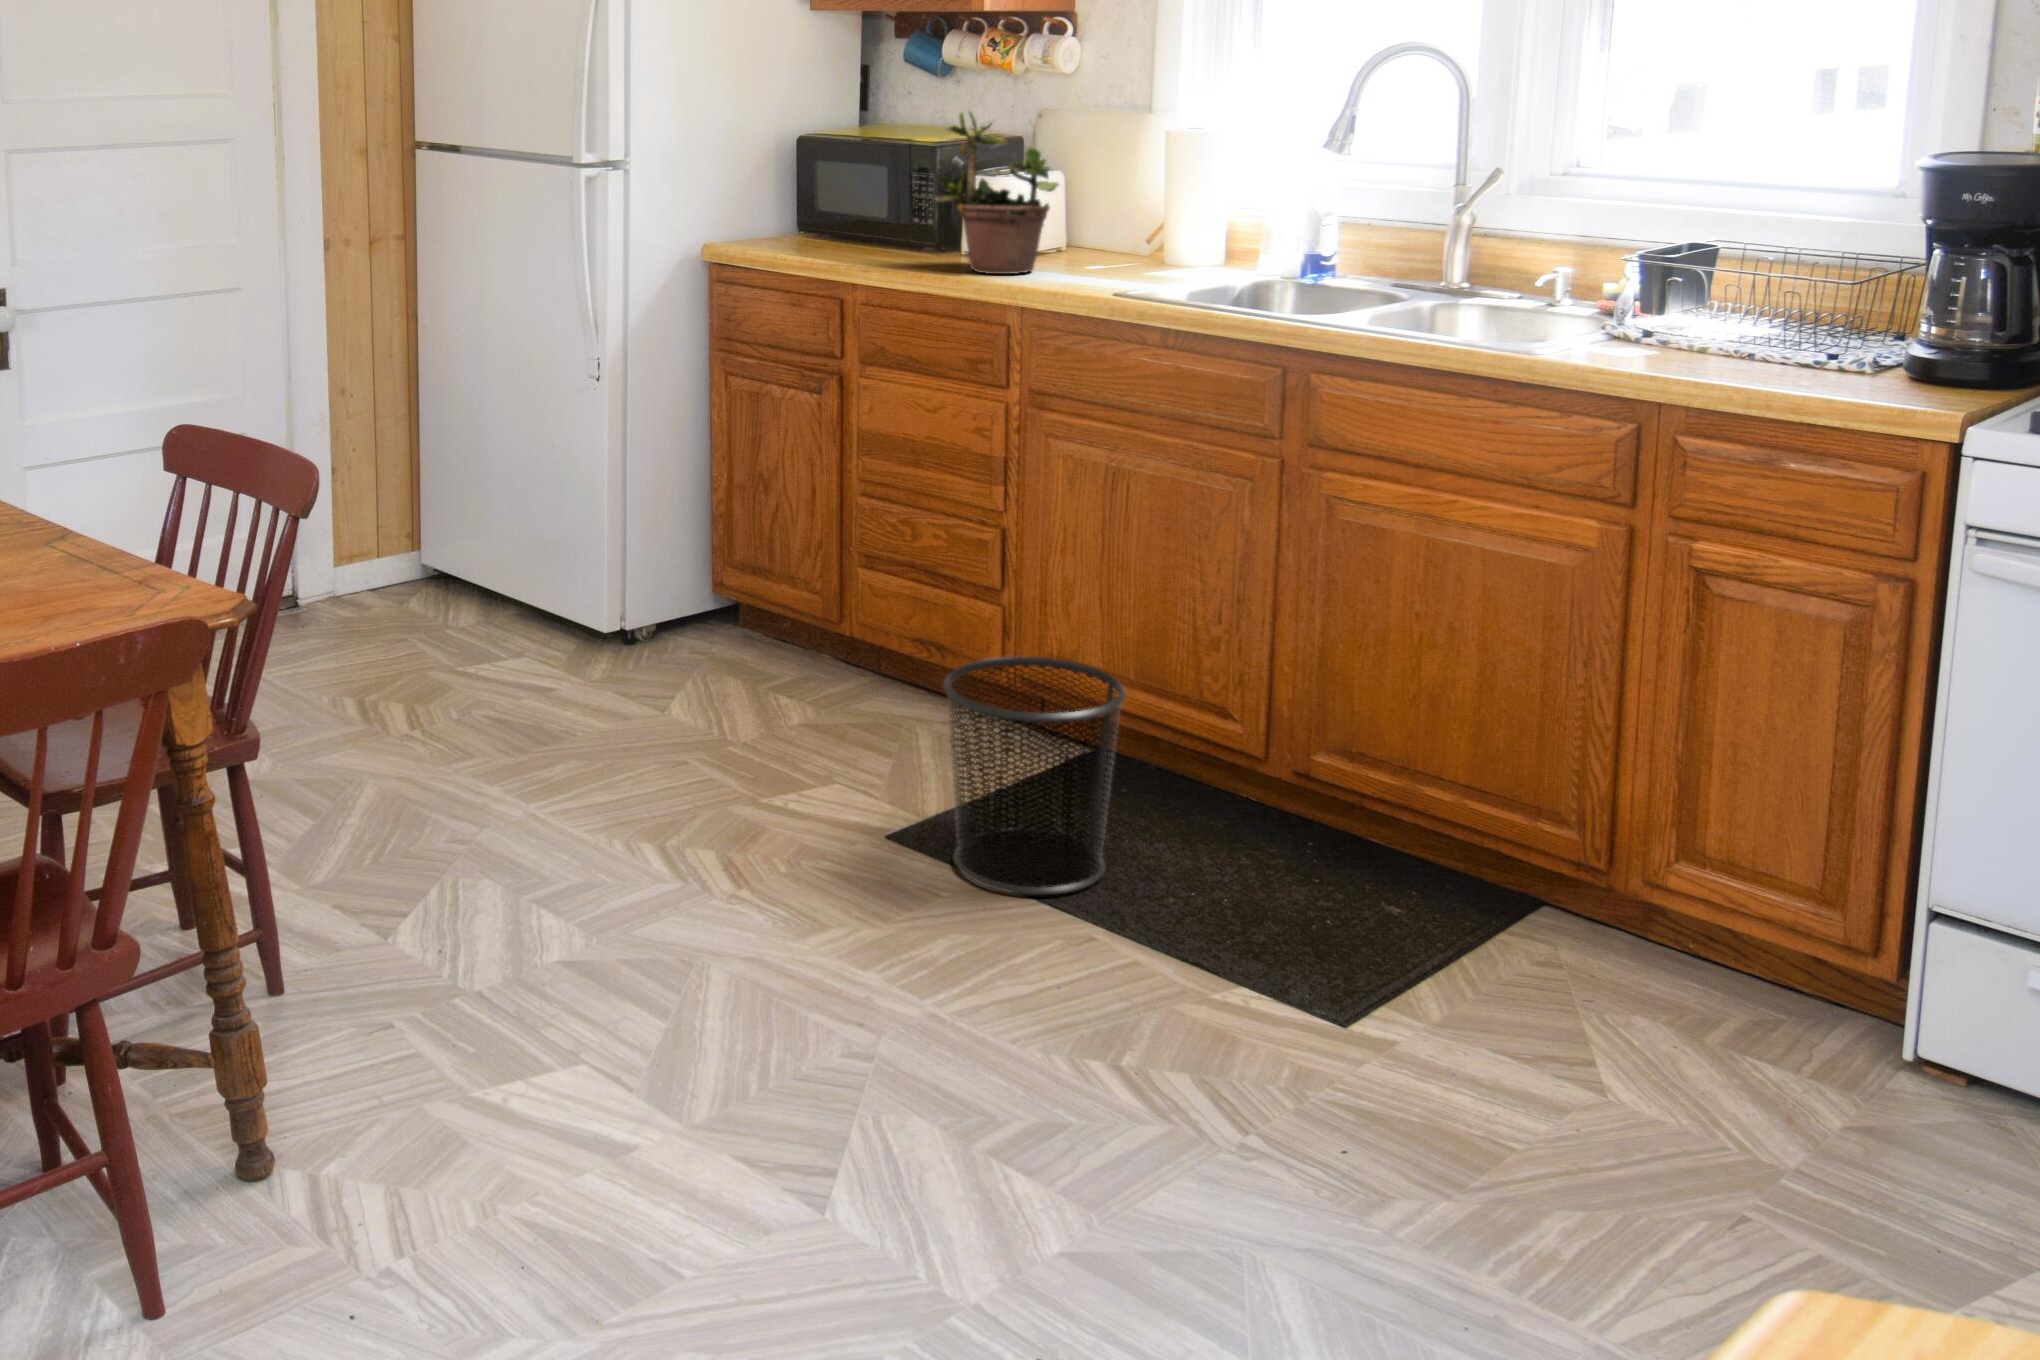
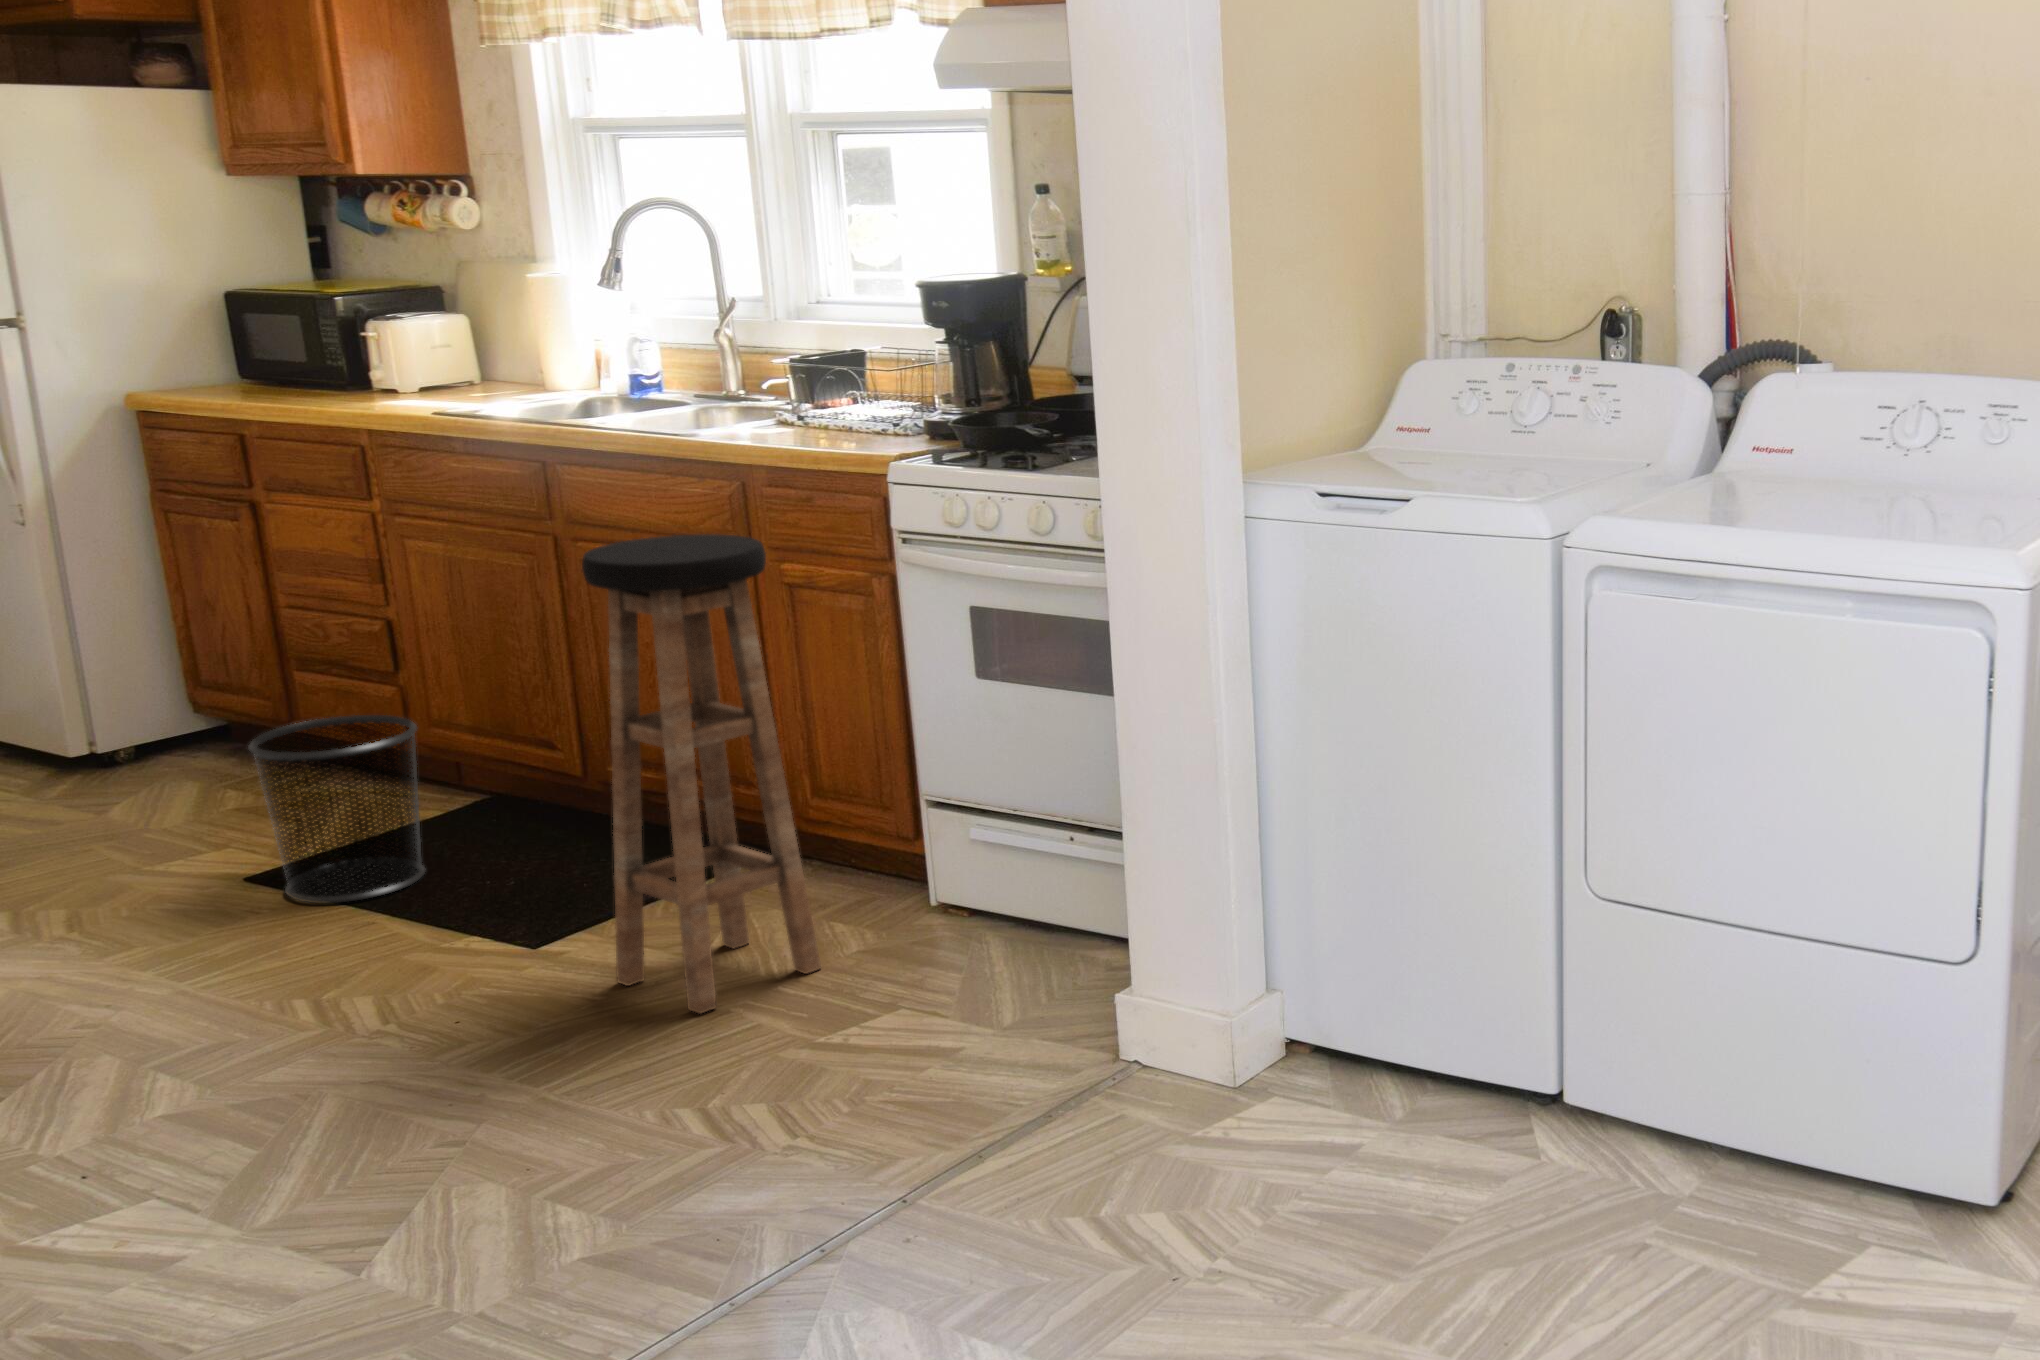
potted plant: present [935,112,1058,274] -> none [297,249,414,404]
bar stool: none [1513,511,1848,1204] -> present [582,534,821,1013]

